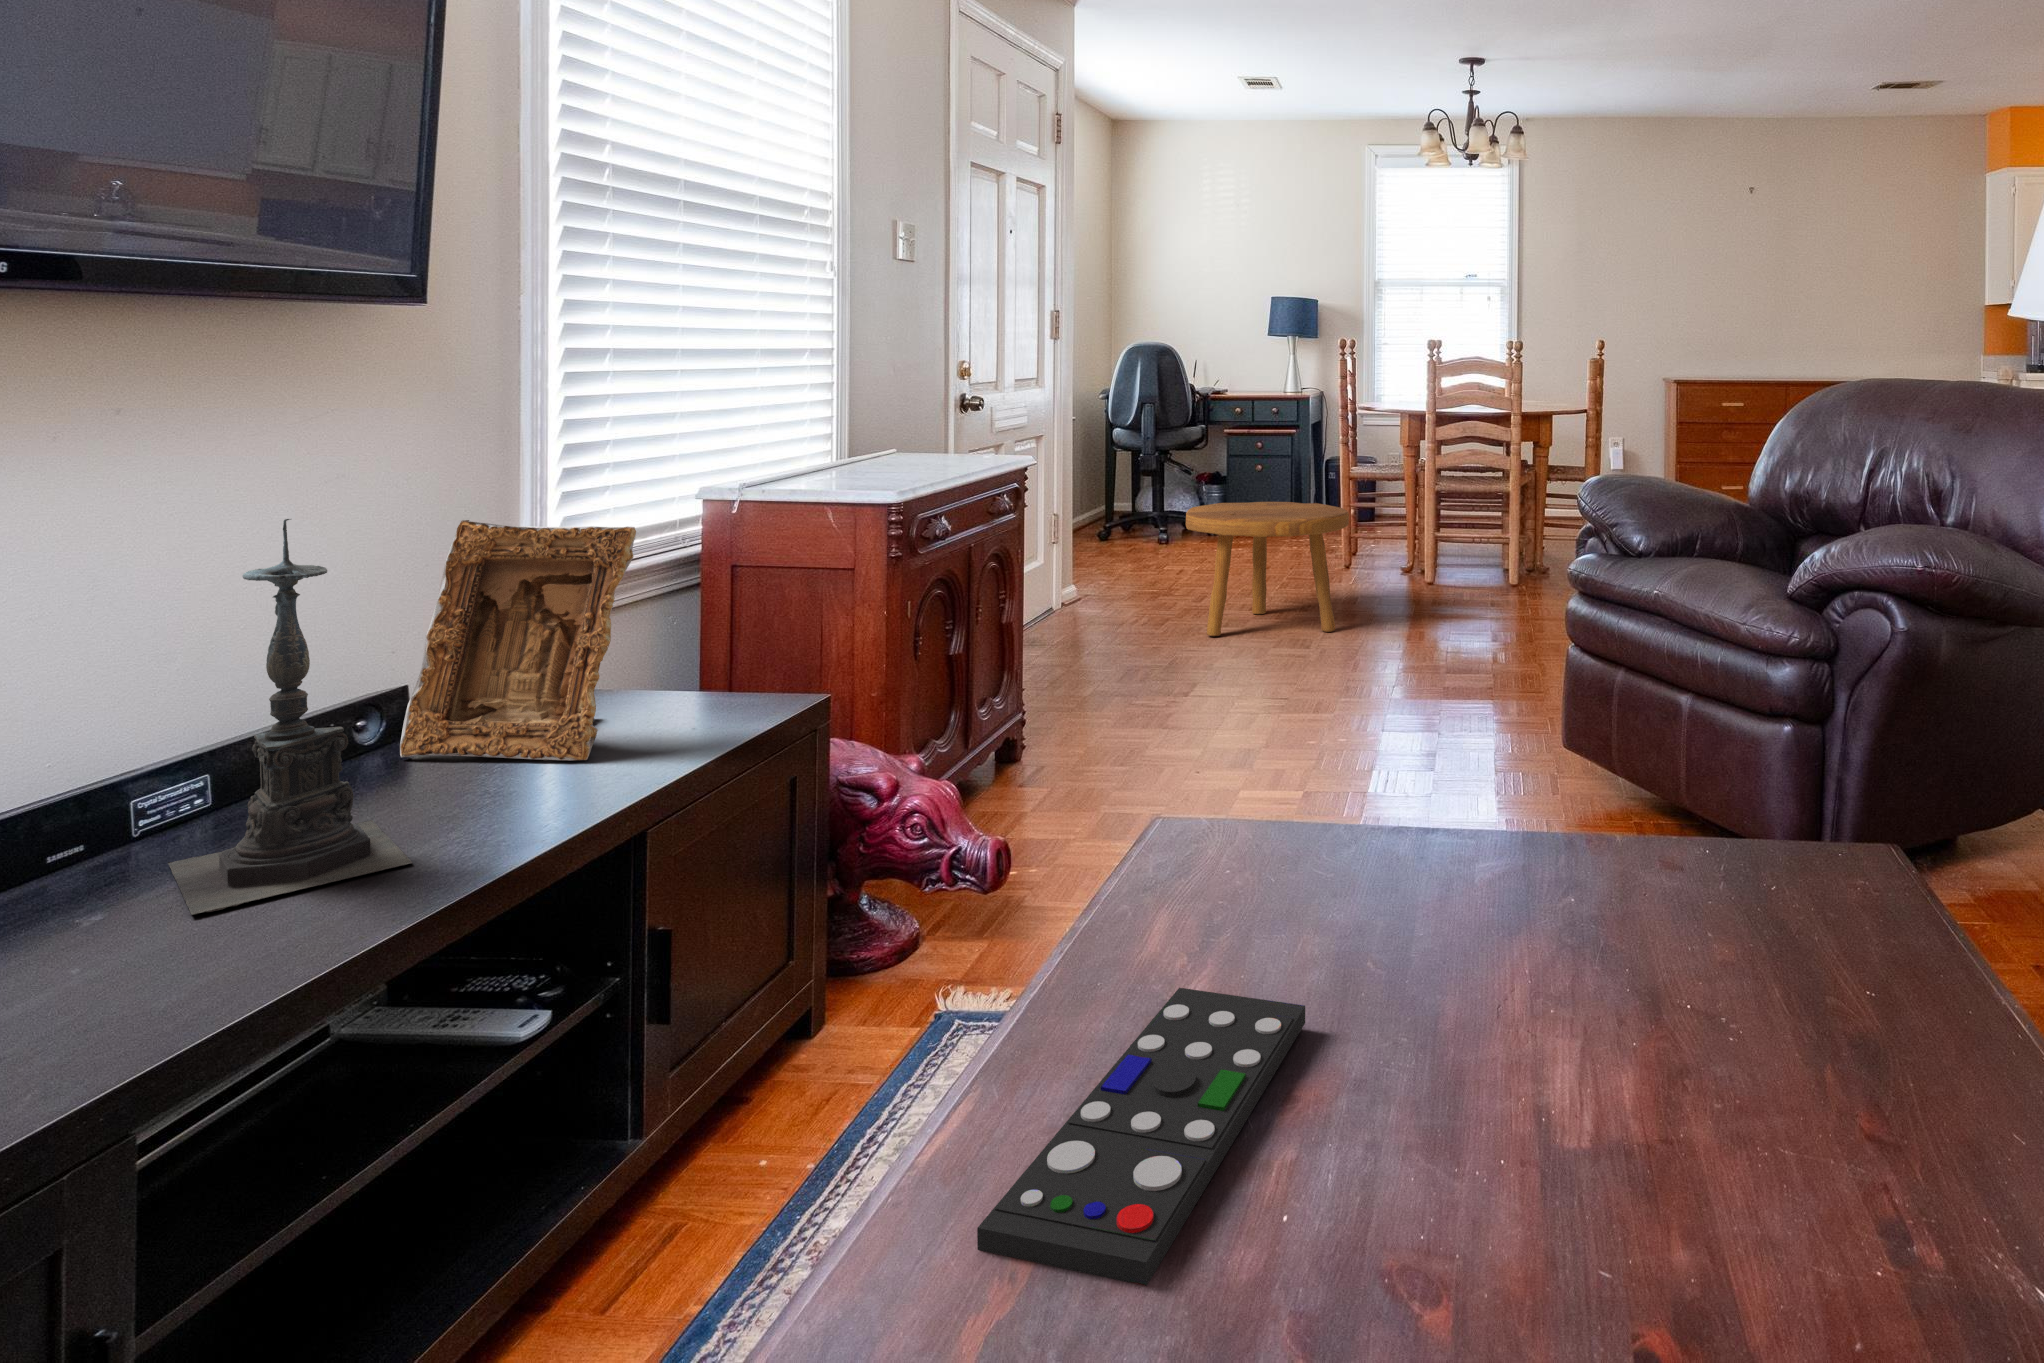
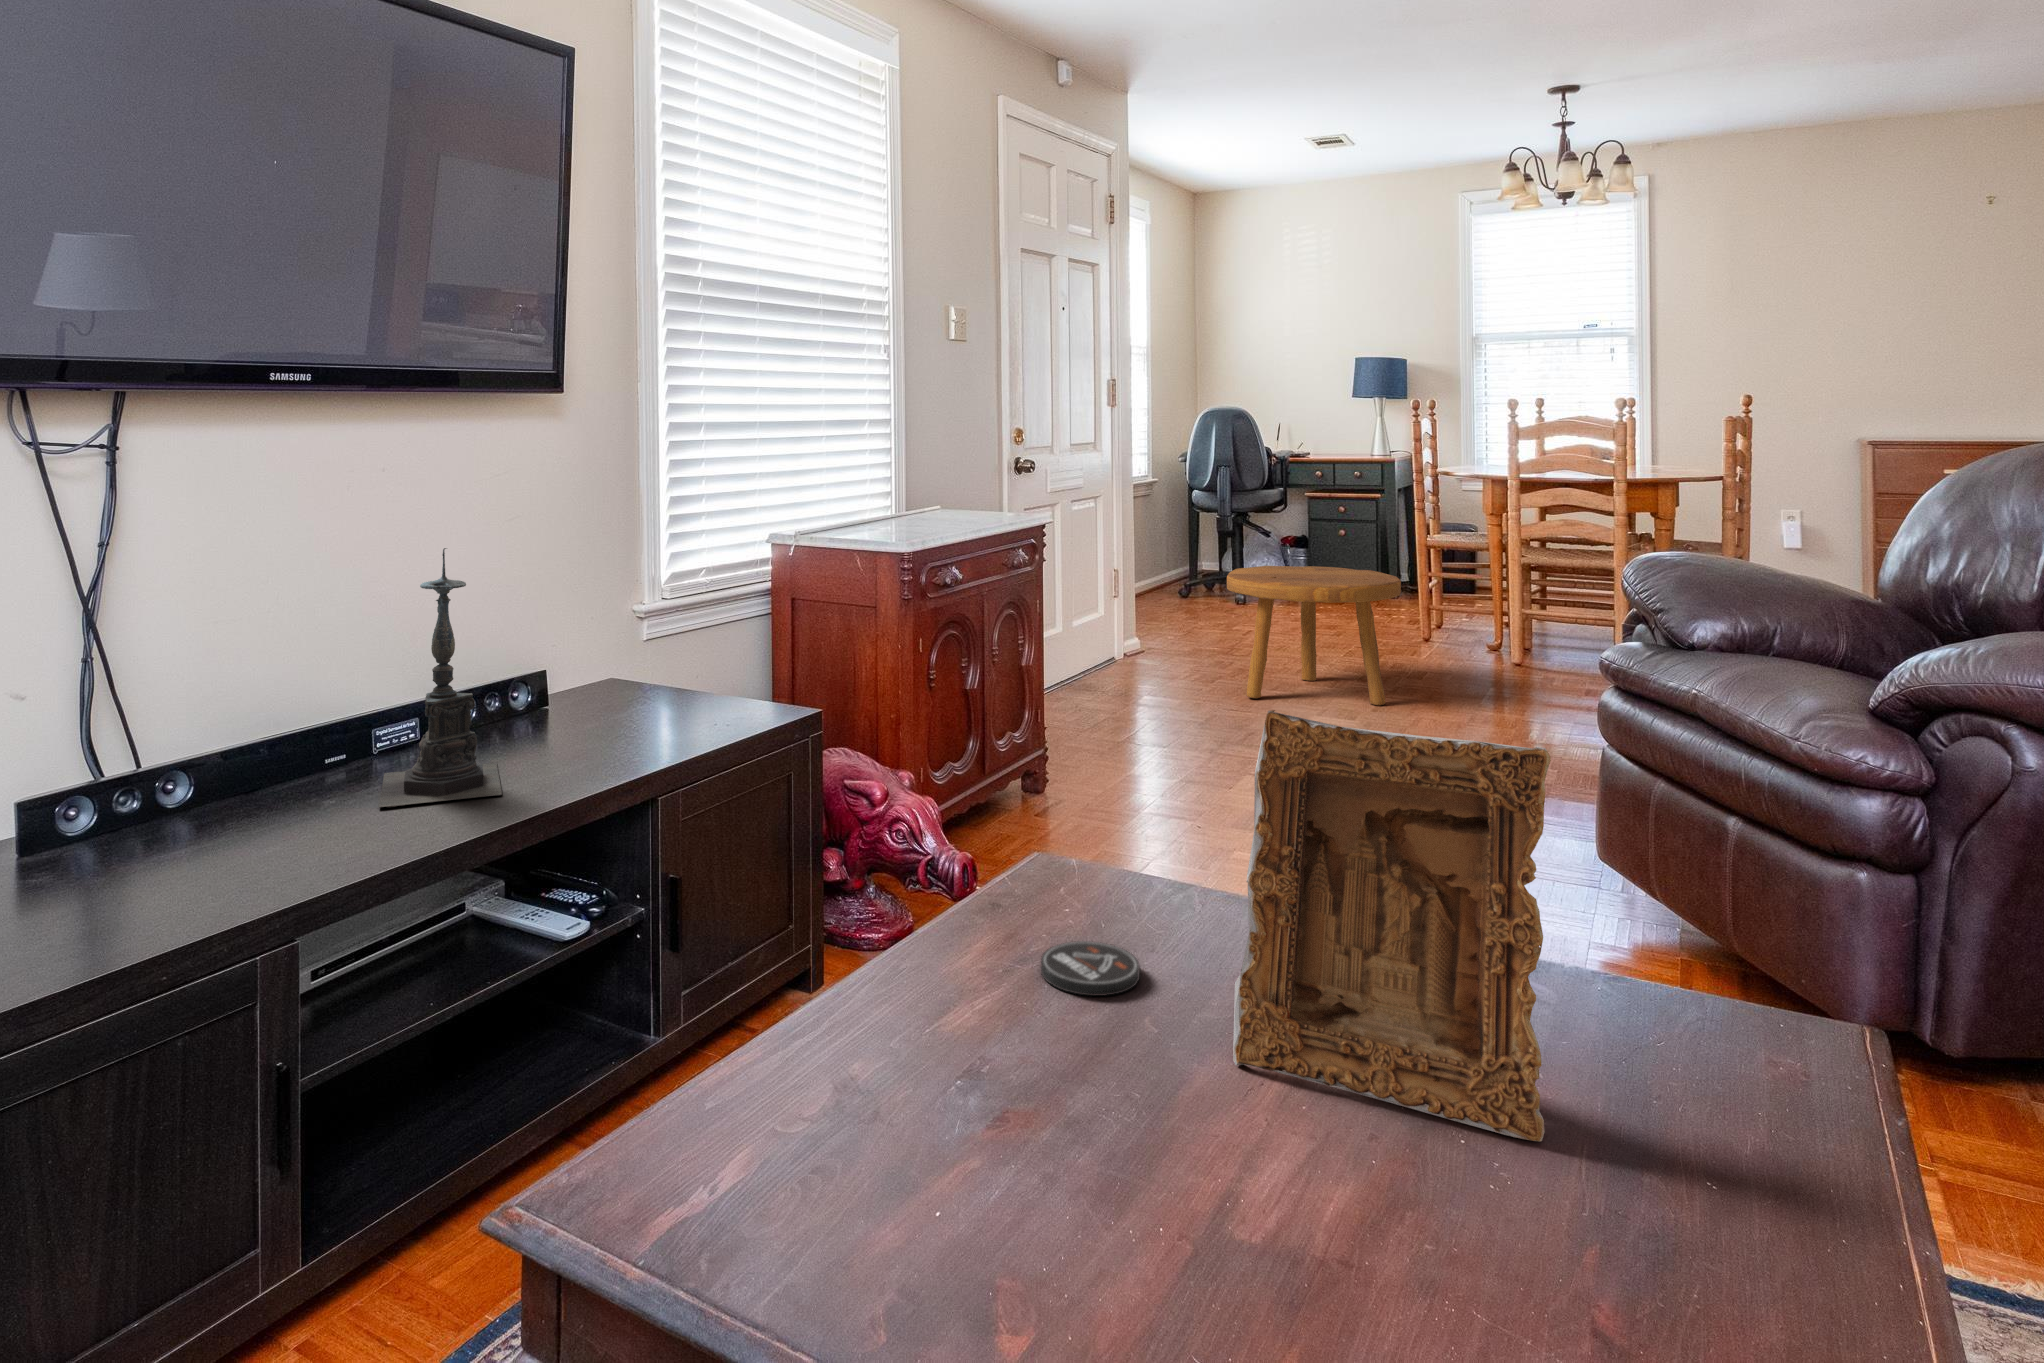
picture frame: present [400,520,636,760] -> present [1233,710,1551,1141]
coaster: none [1253,903,1358,962] -> present [1041,941,1140,996]
remote control: present [977,988,1305,1286] -> none [691,988,1038,1204]

